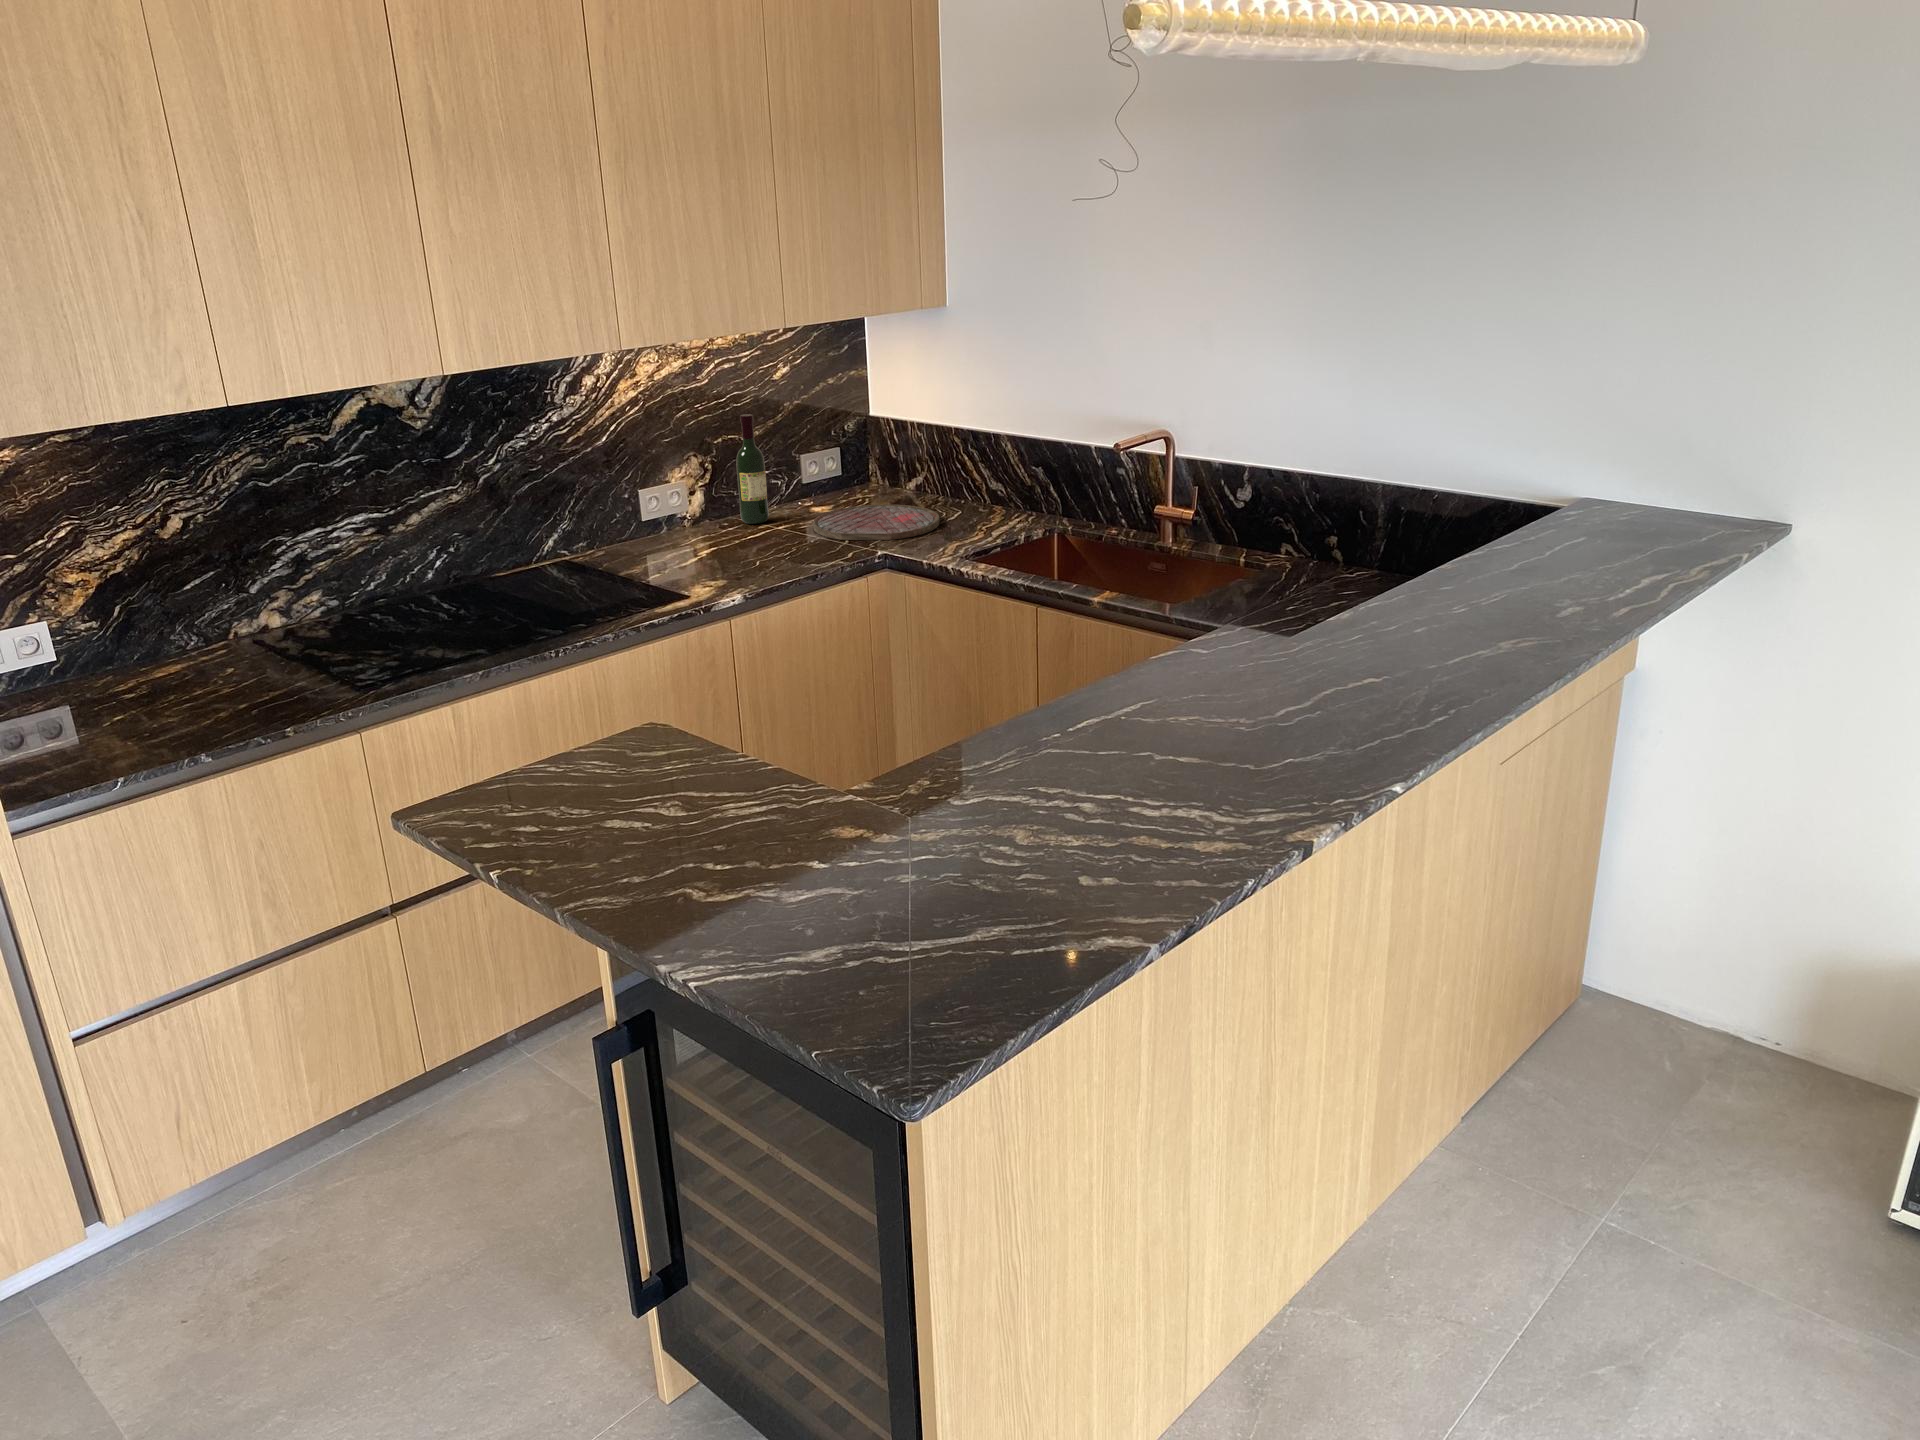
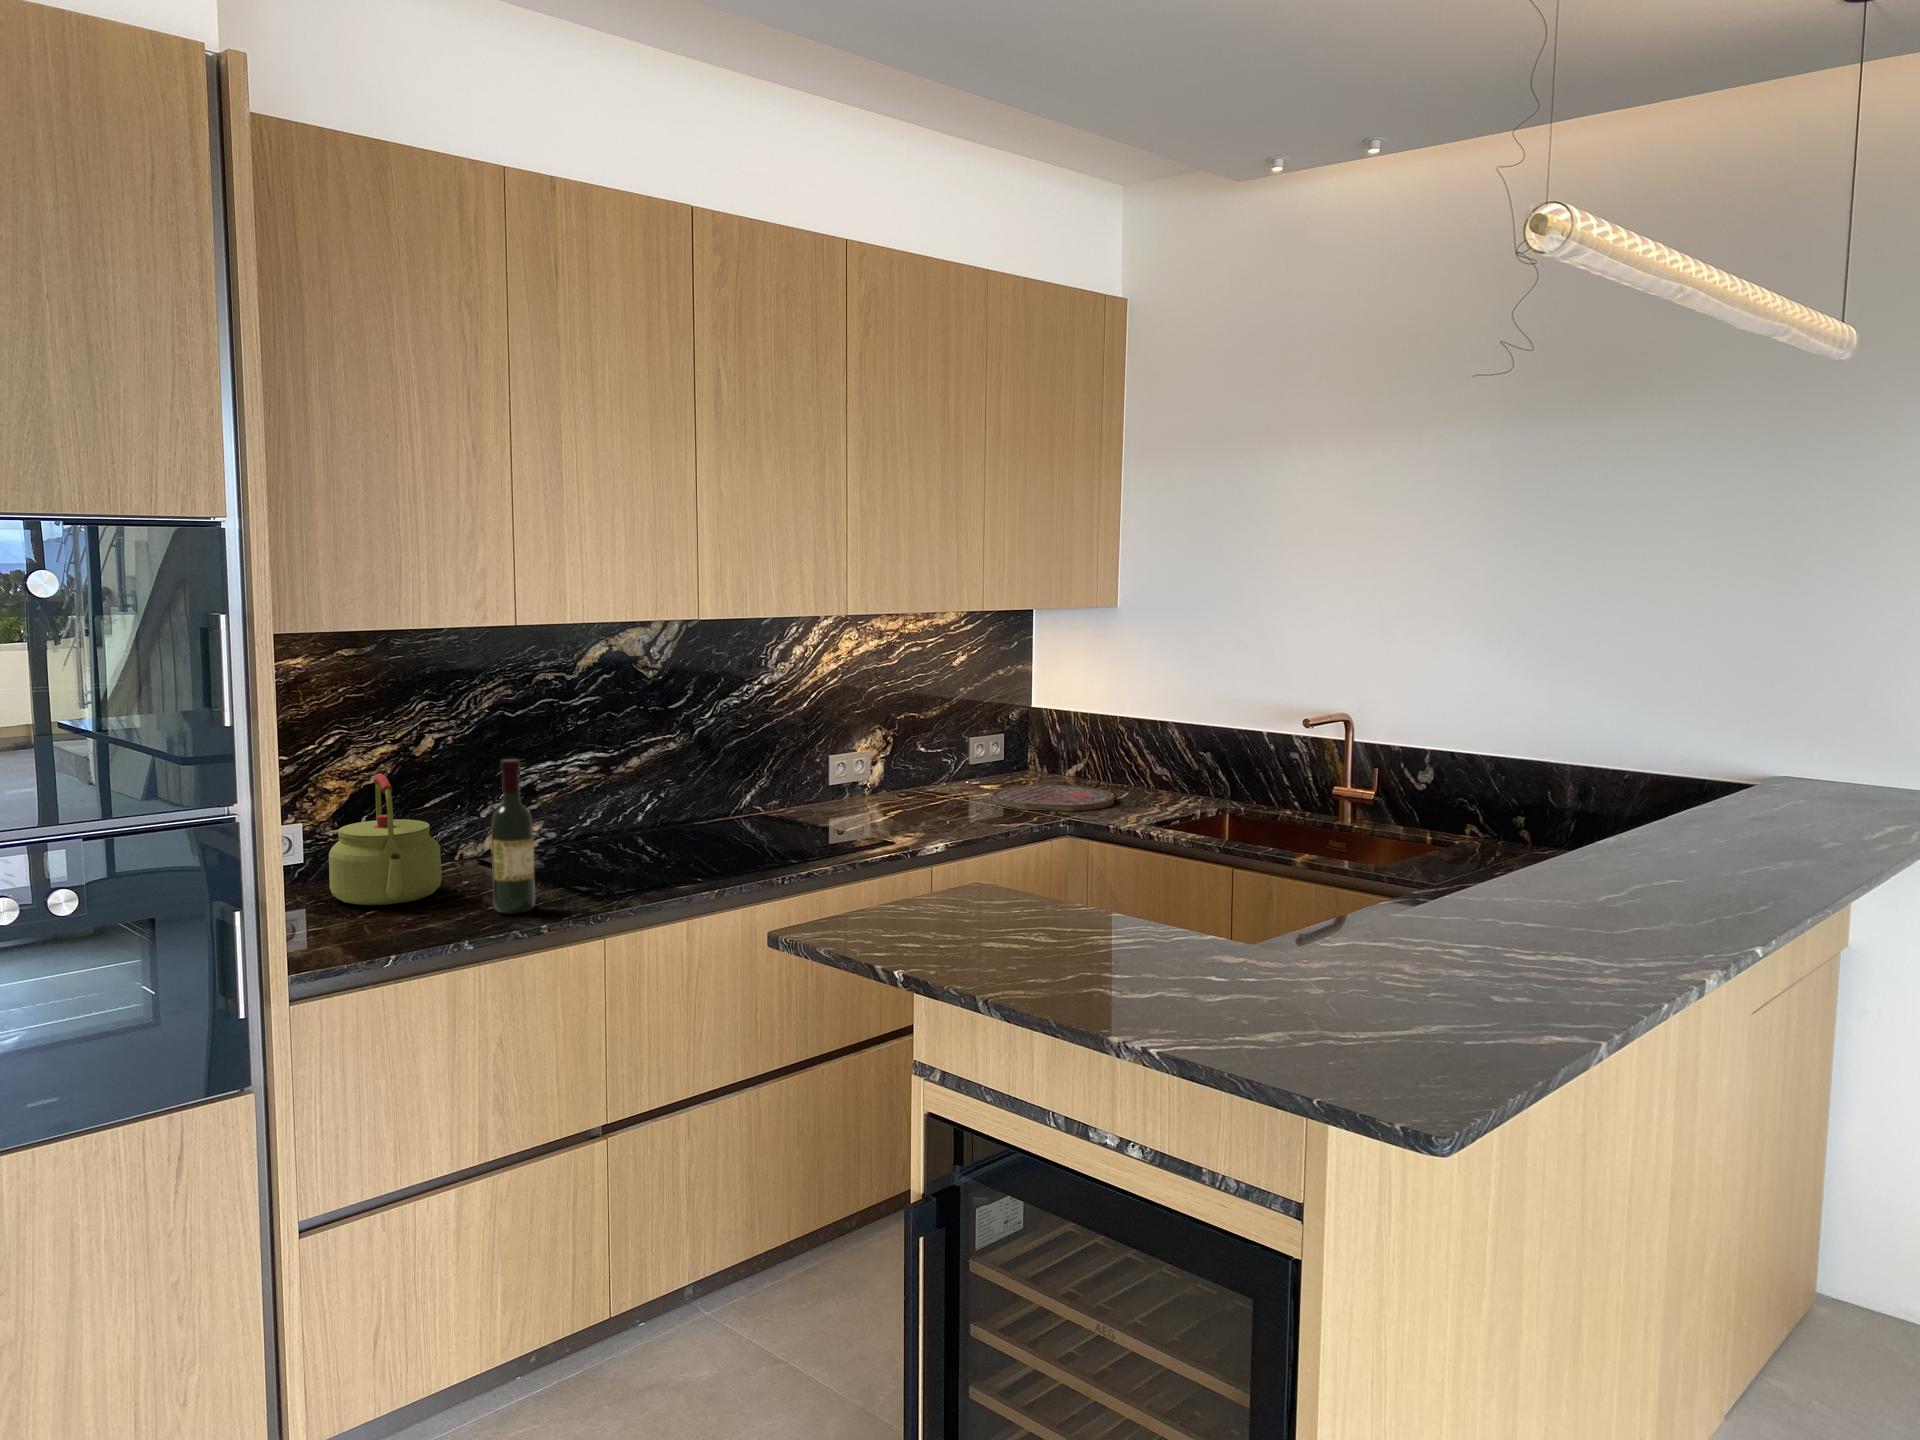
wine bottle: present [736,414,769,524] -> present [491,759,535,914]
kettle: none [73,569,198,705] -> present [329,774,442,905]

